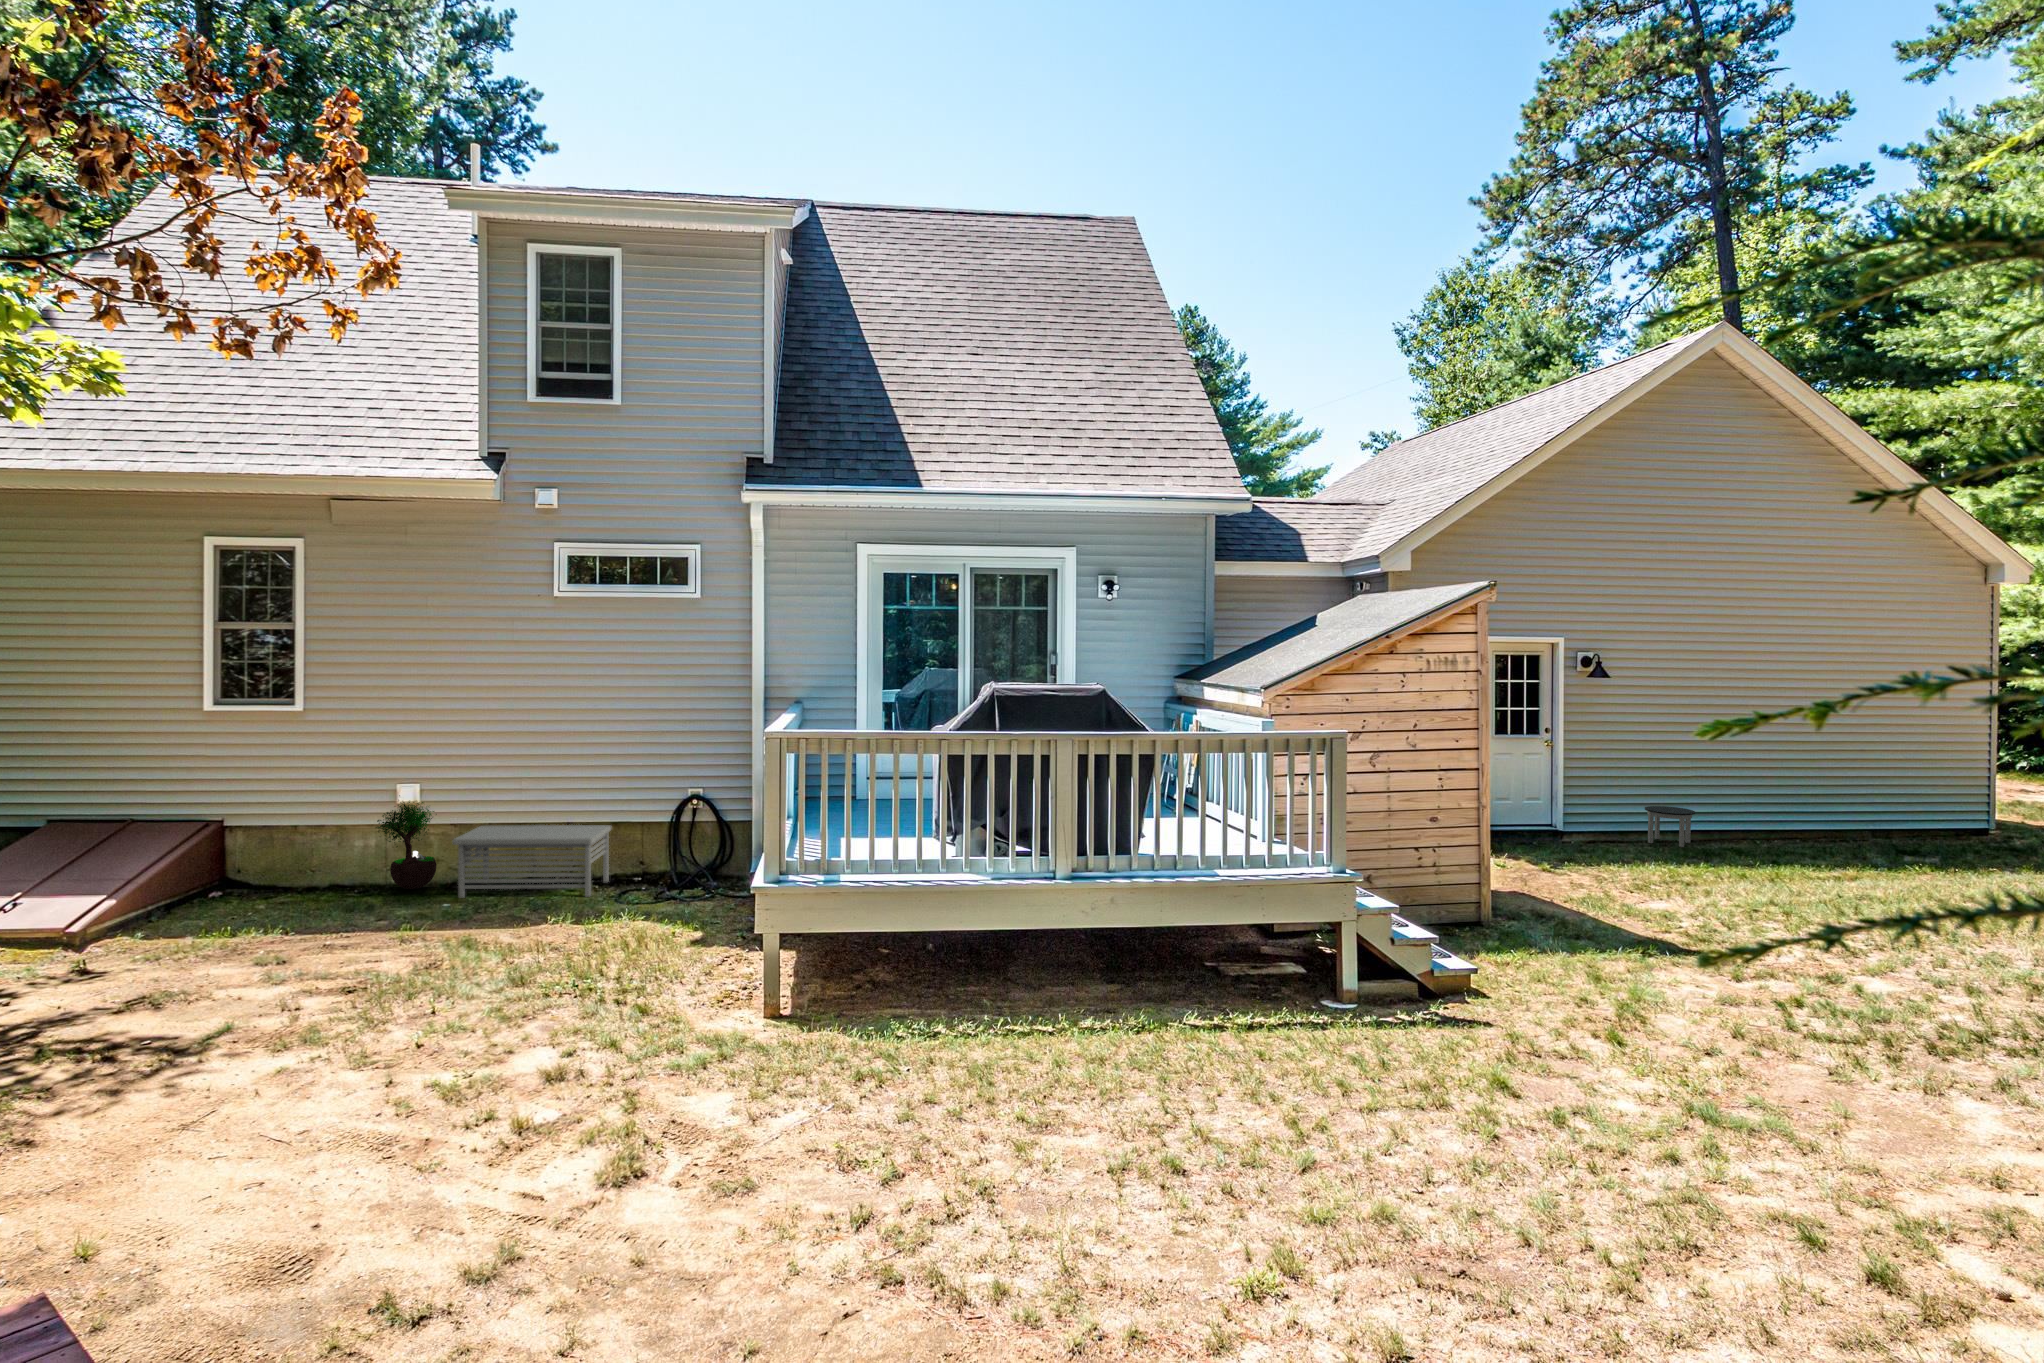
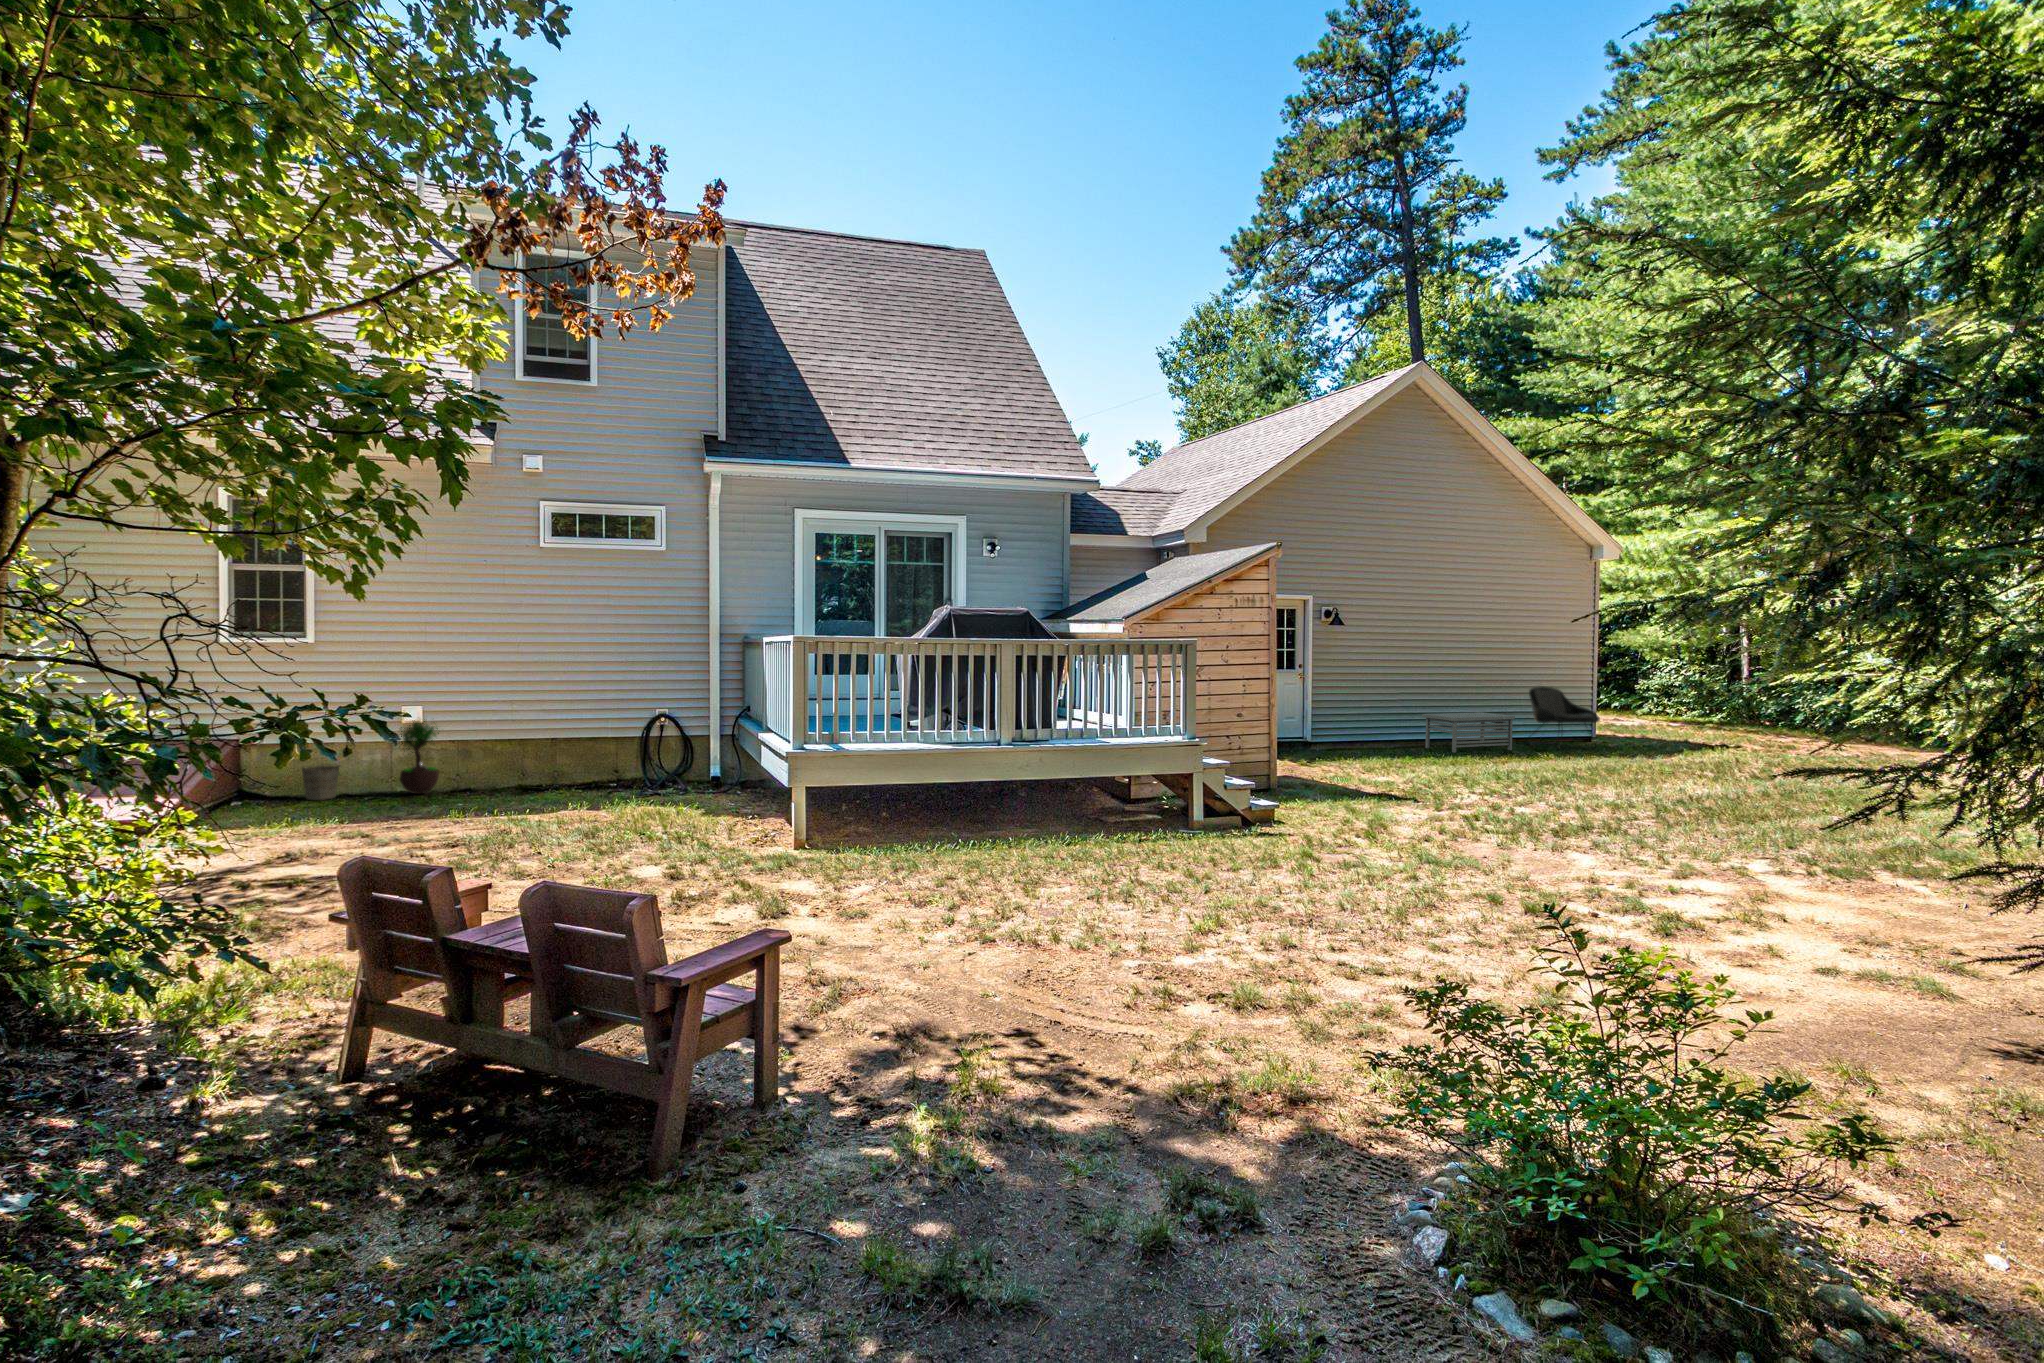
lounge chair: none [1876,756,1994,847] -> present [1529,686,1600,748]
round table: present [1645,806,1695,847] -> none [1370,724,1405,753]
storage bench: present [452,825,612,898] -> present [1422,712,1515,753]
bucket: none [281,852,328,896] -> present [302,765,340,800]

